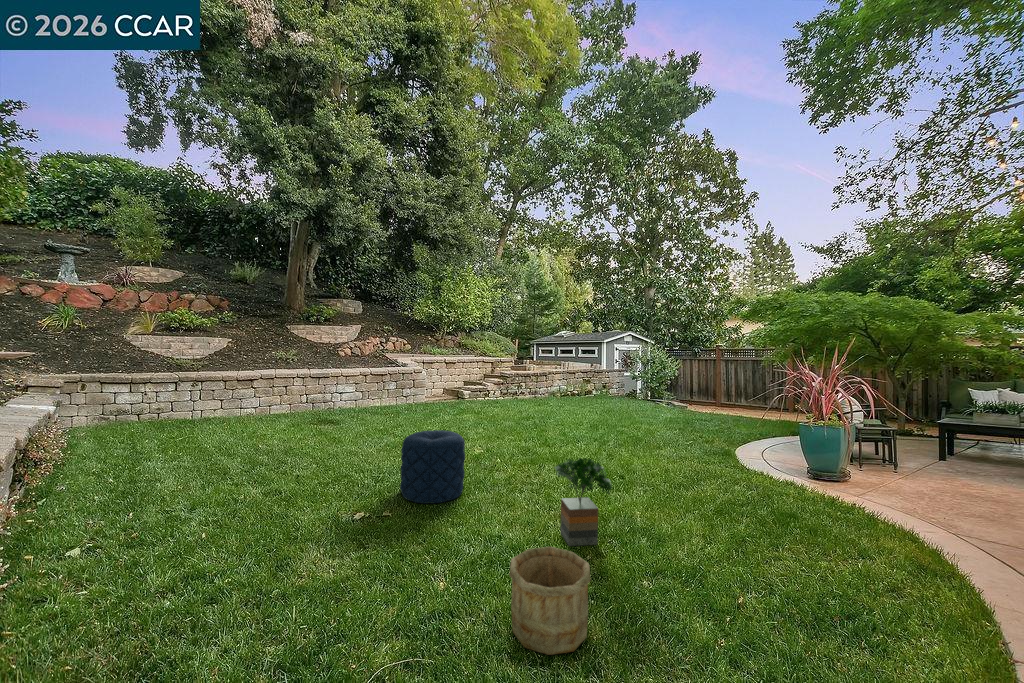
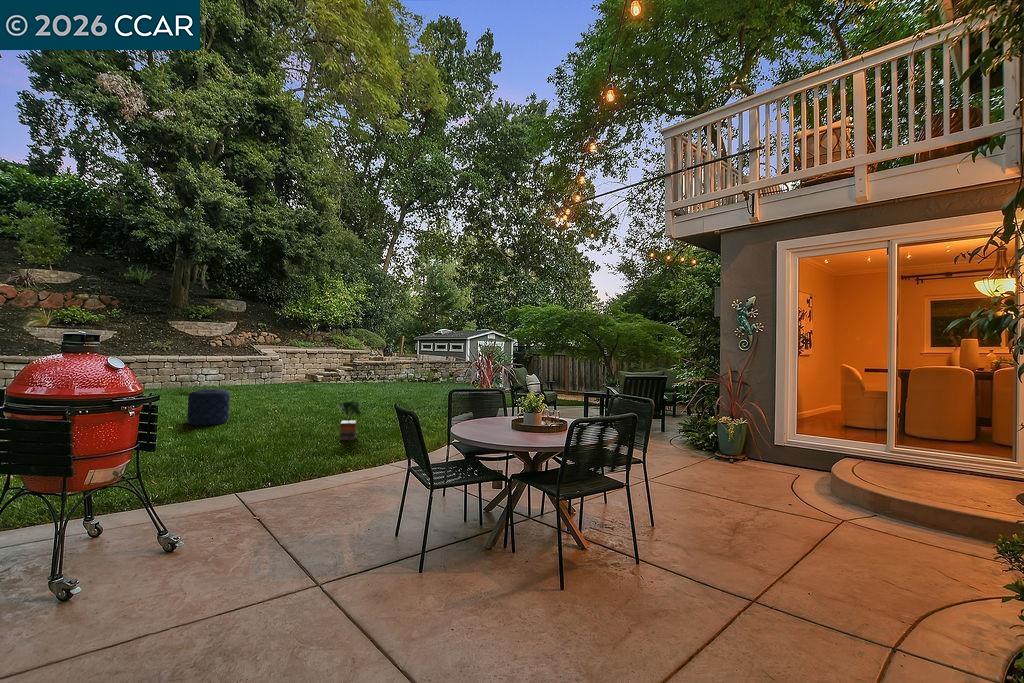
potted tree: present [555,458,612,546] -> present [337,402,362,440]
wooden bucket: present [509,547,591,655] -> none [181,425,219,456]

